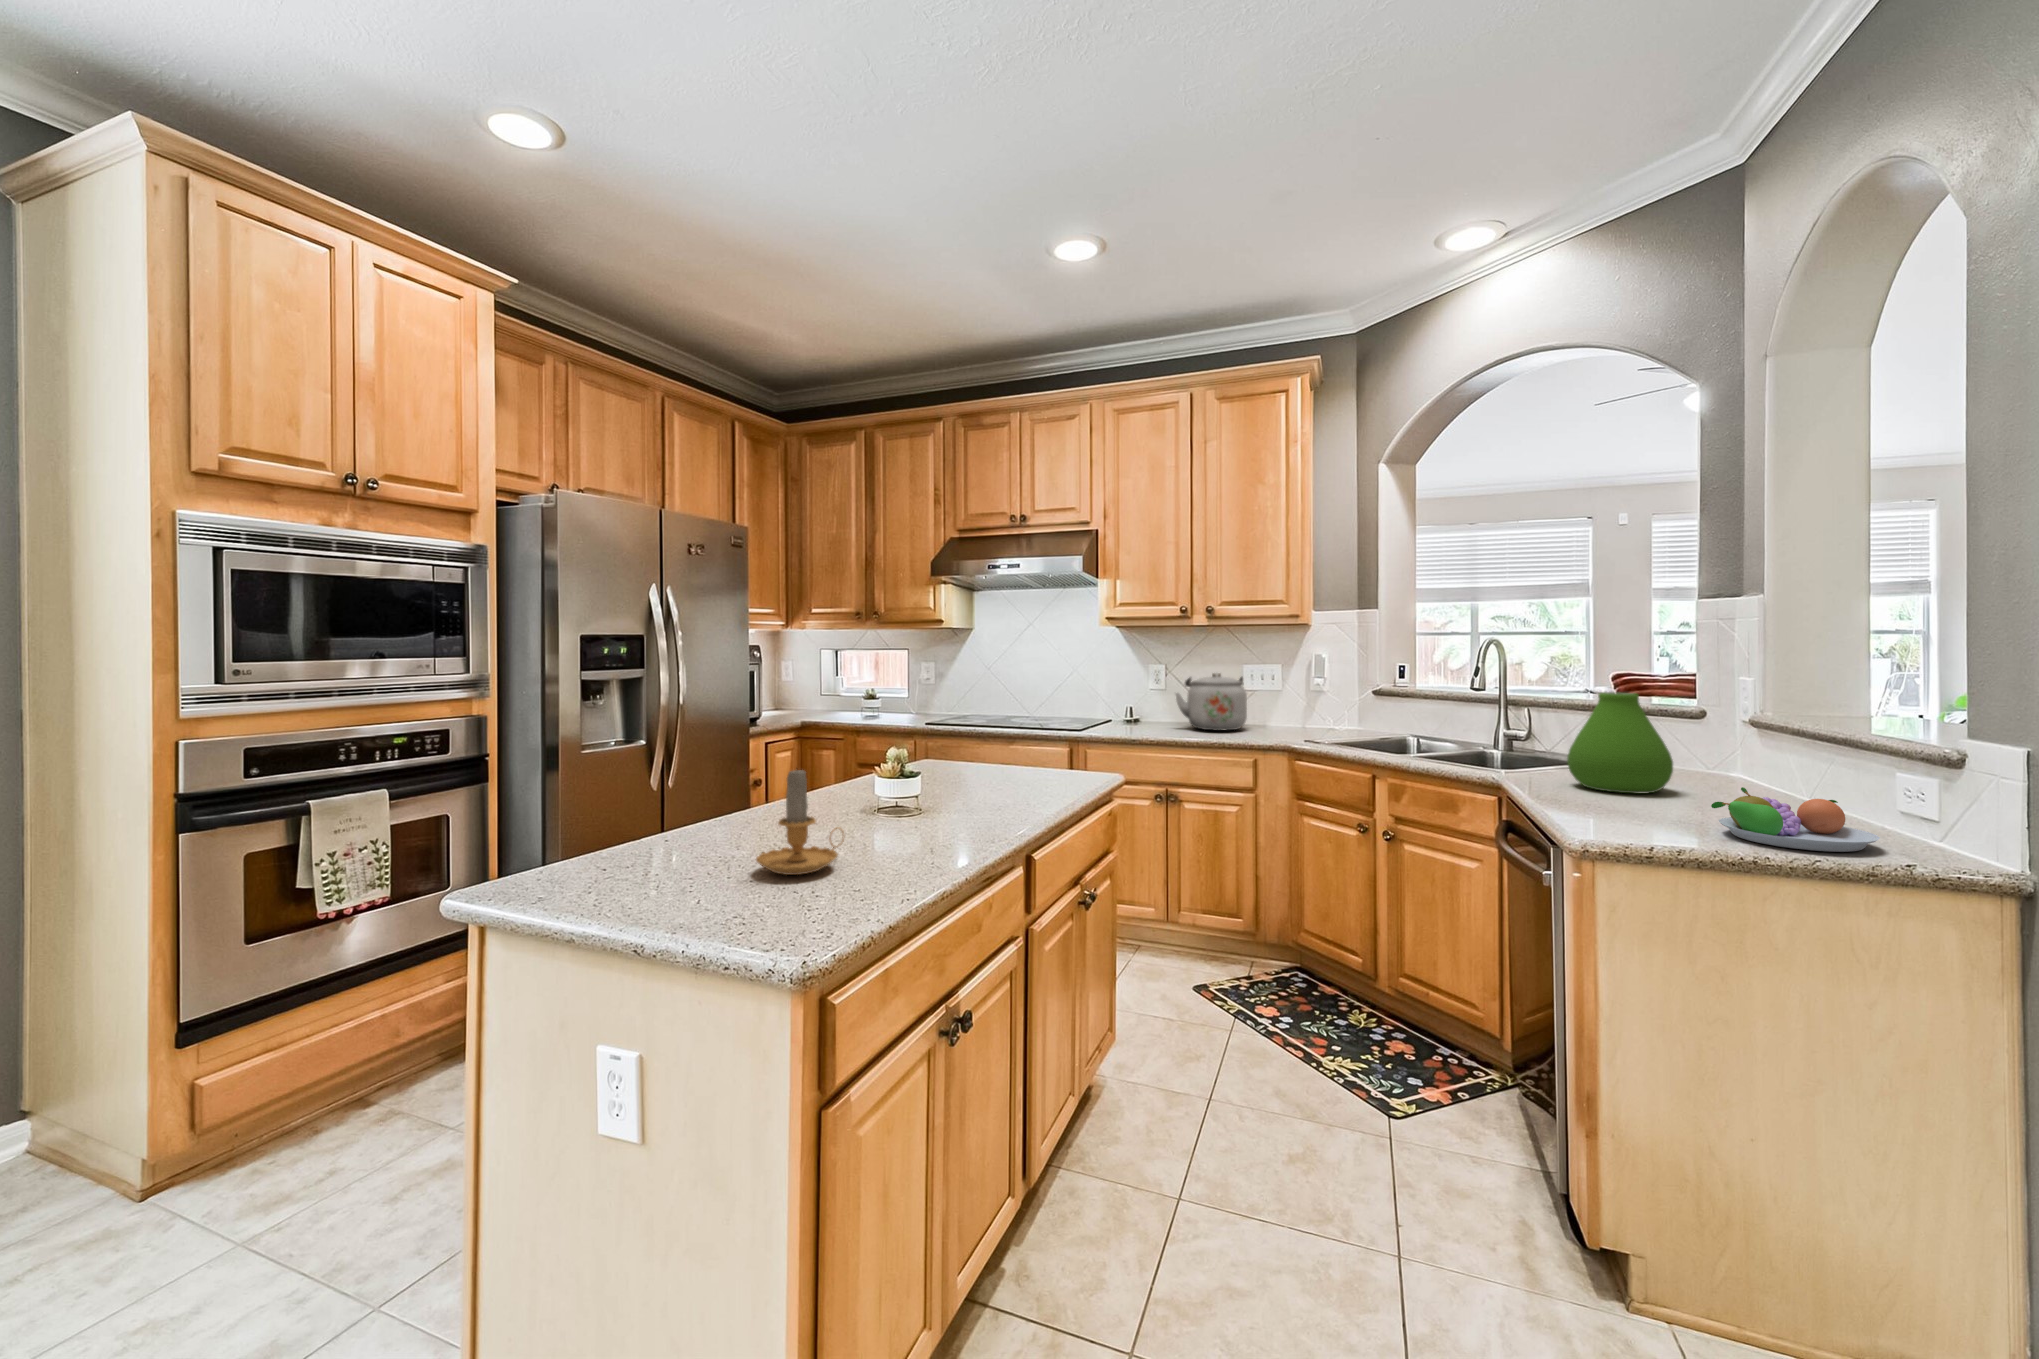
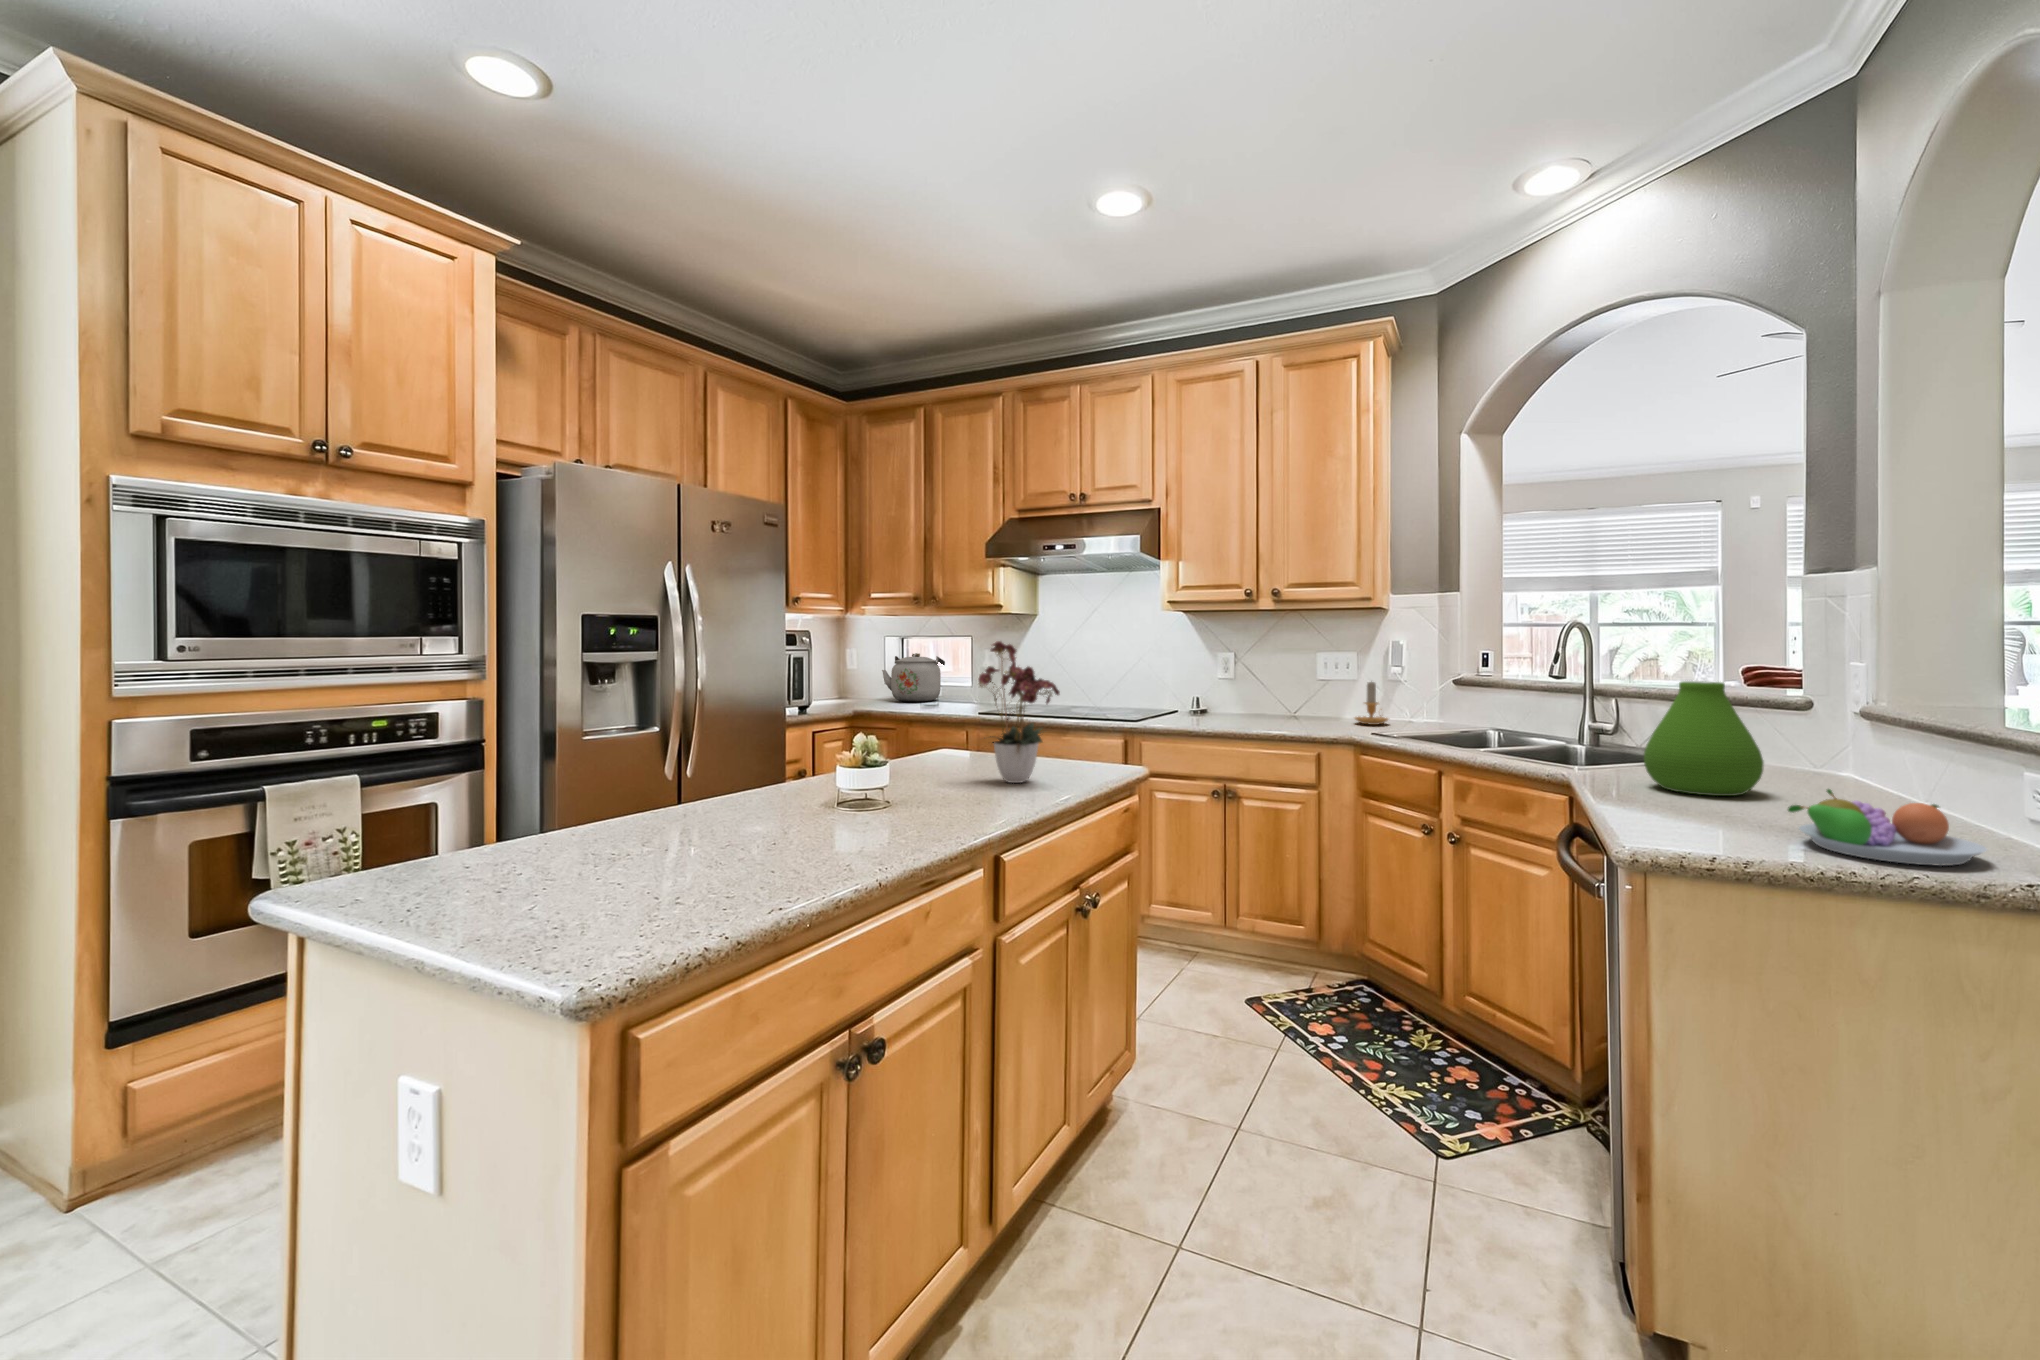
flower arrangement: none [971,653,1061,789] -> present [978,641,1060,783]
kettle: present [1176,673,1247,730] -> present [882,653,945,701]
candle: present [756,770,844,875] -> present [1355,682,1388,725]

